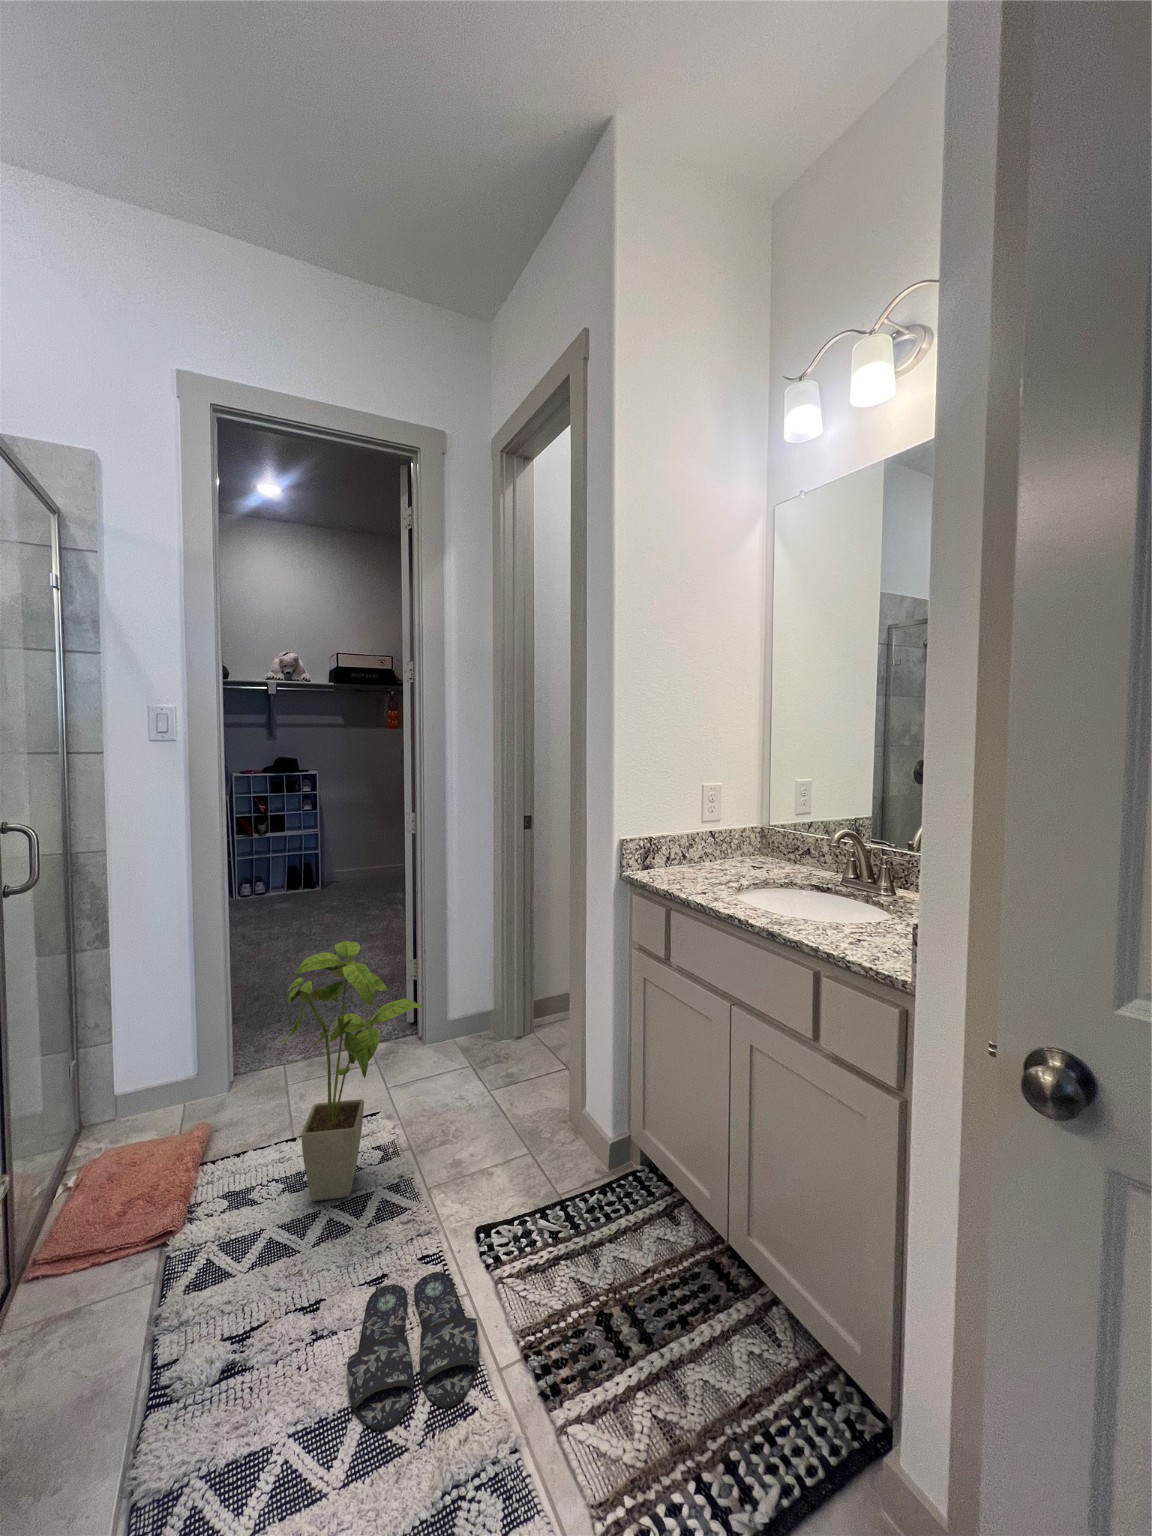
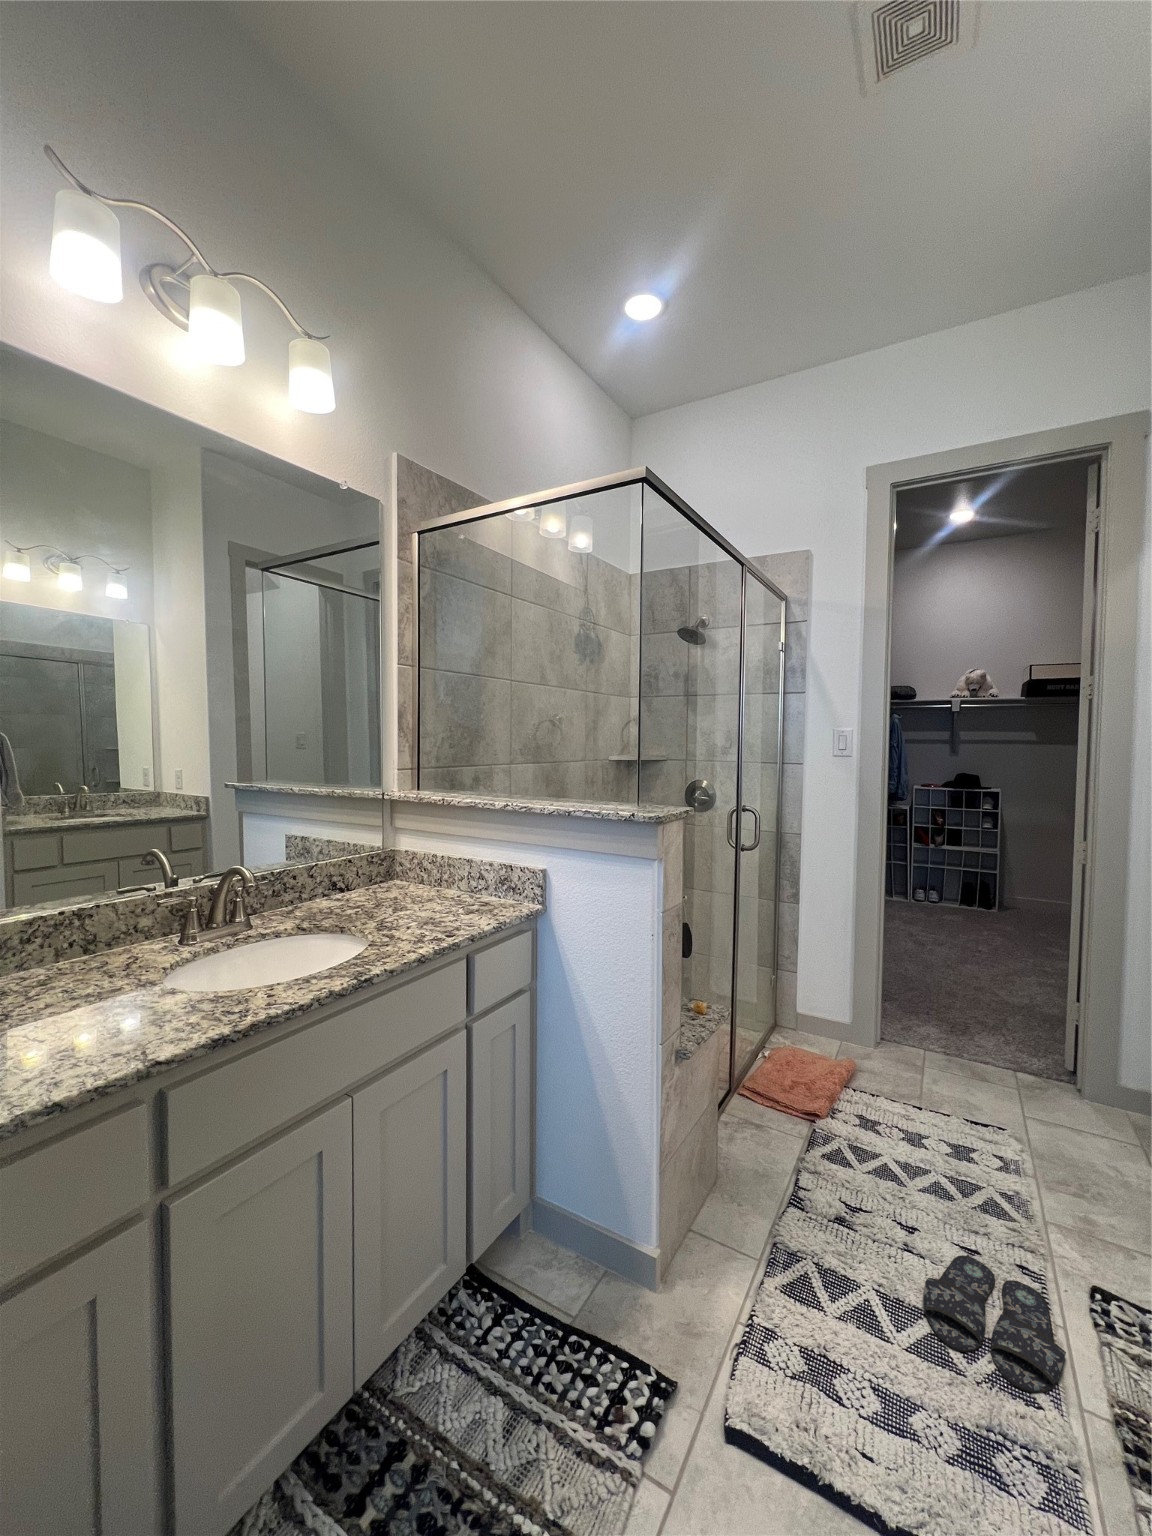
house plant: present [284,941,425,1201] -> none [906,946,1058,1176]

